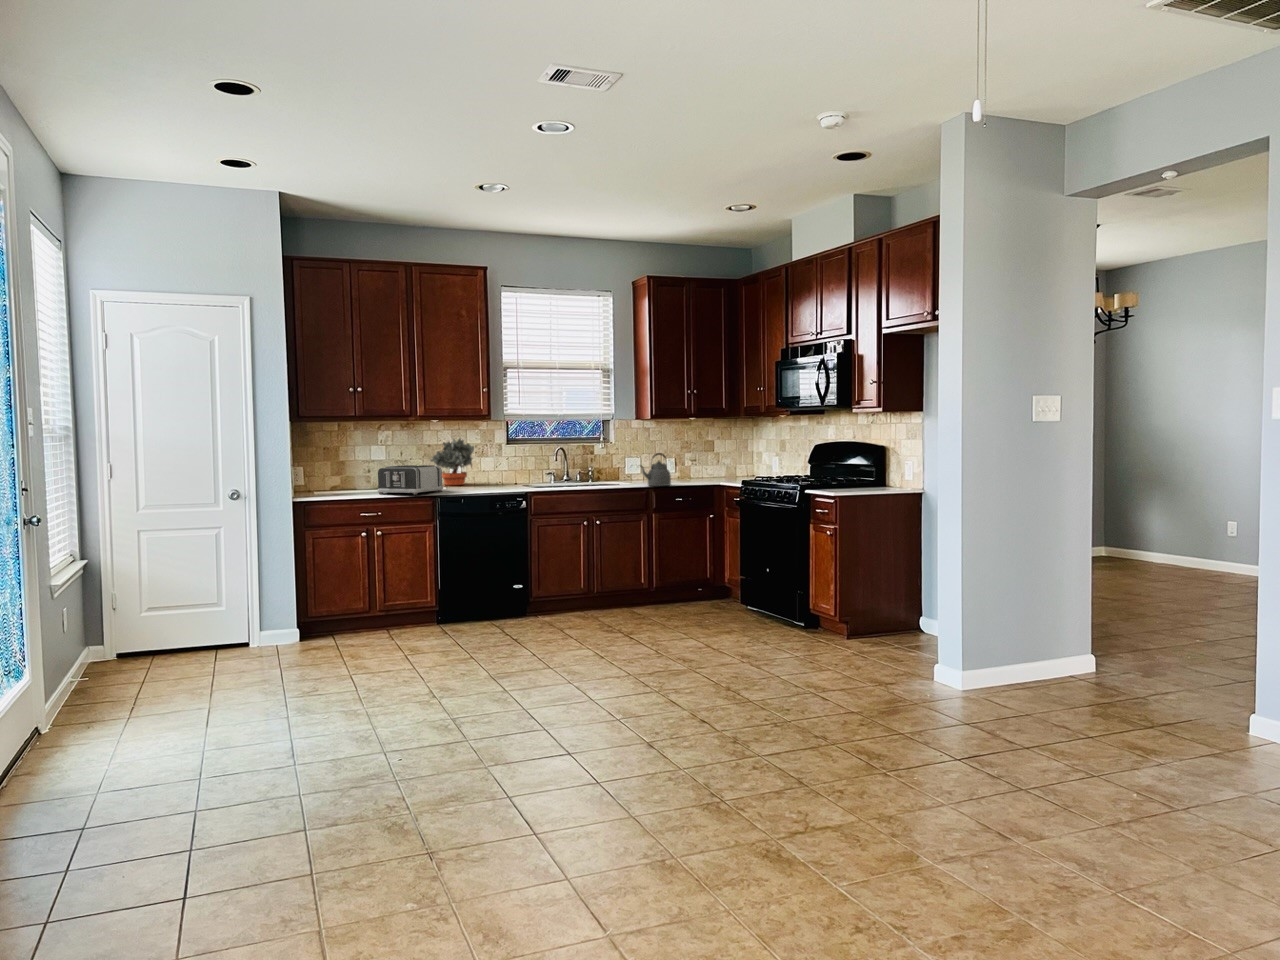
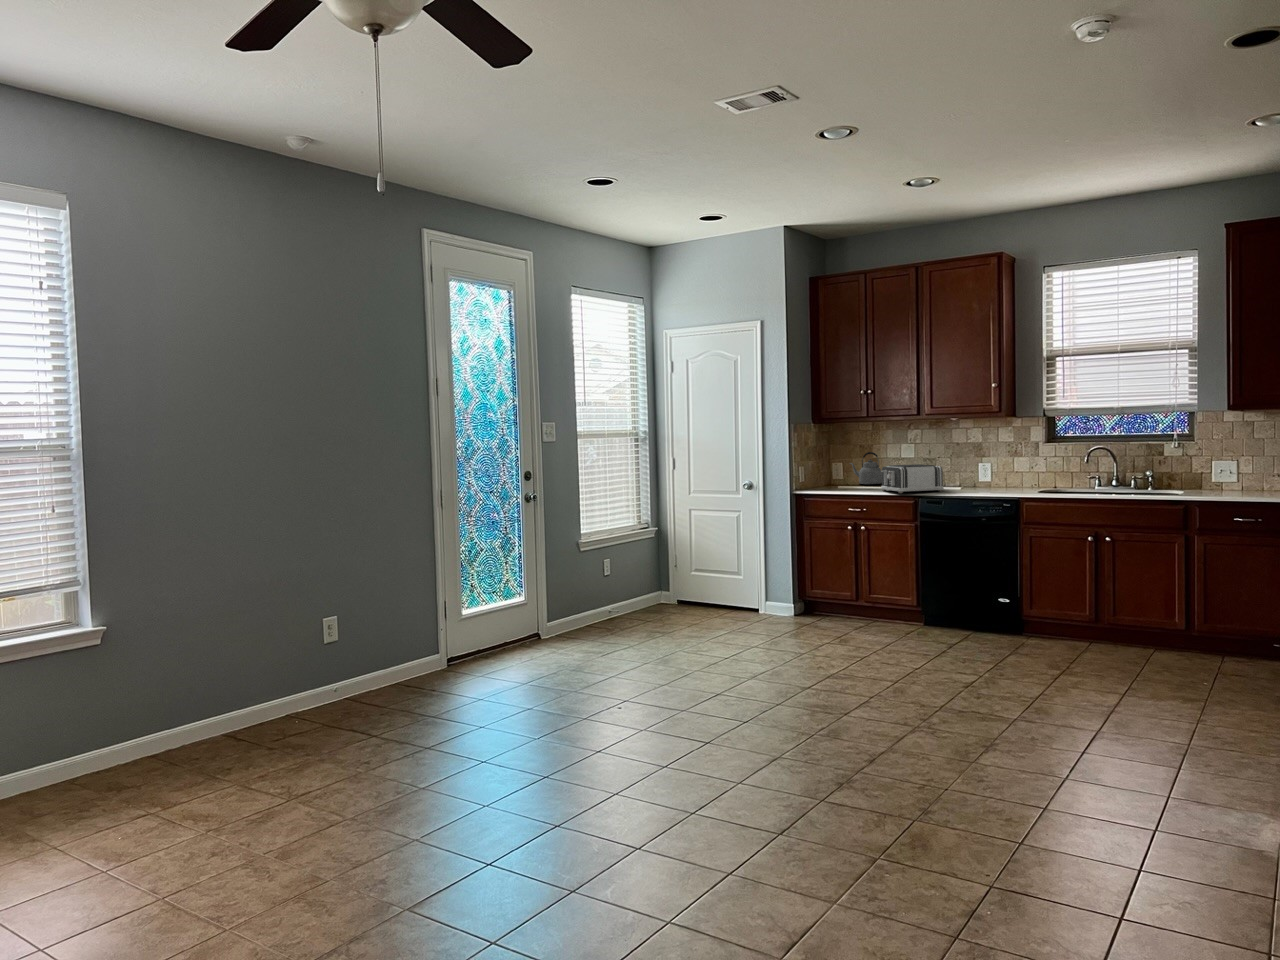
potted plant: present [431,438,474,485] -> none [958,435,1001,486]
kettle: present [640,453,671,486] -> present [850,452,882,484]

